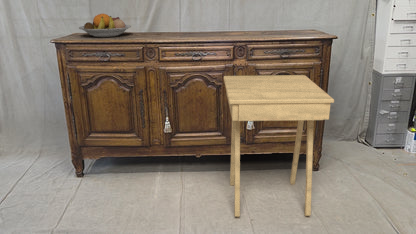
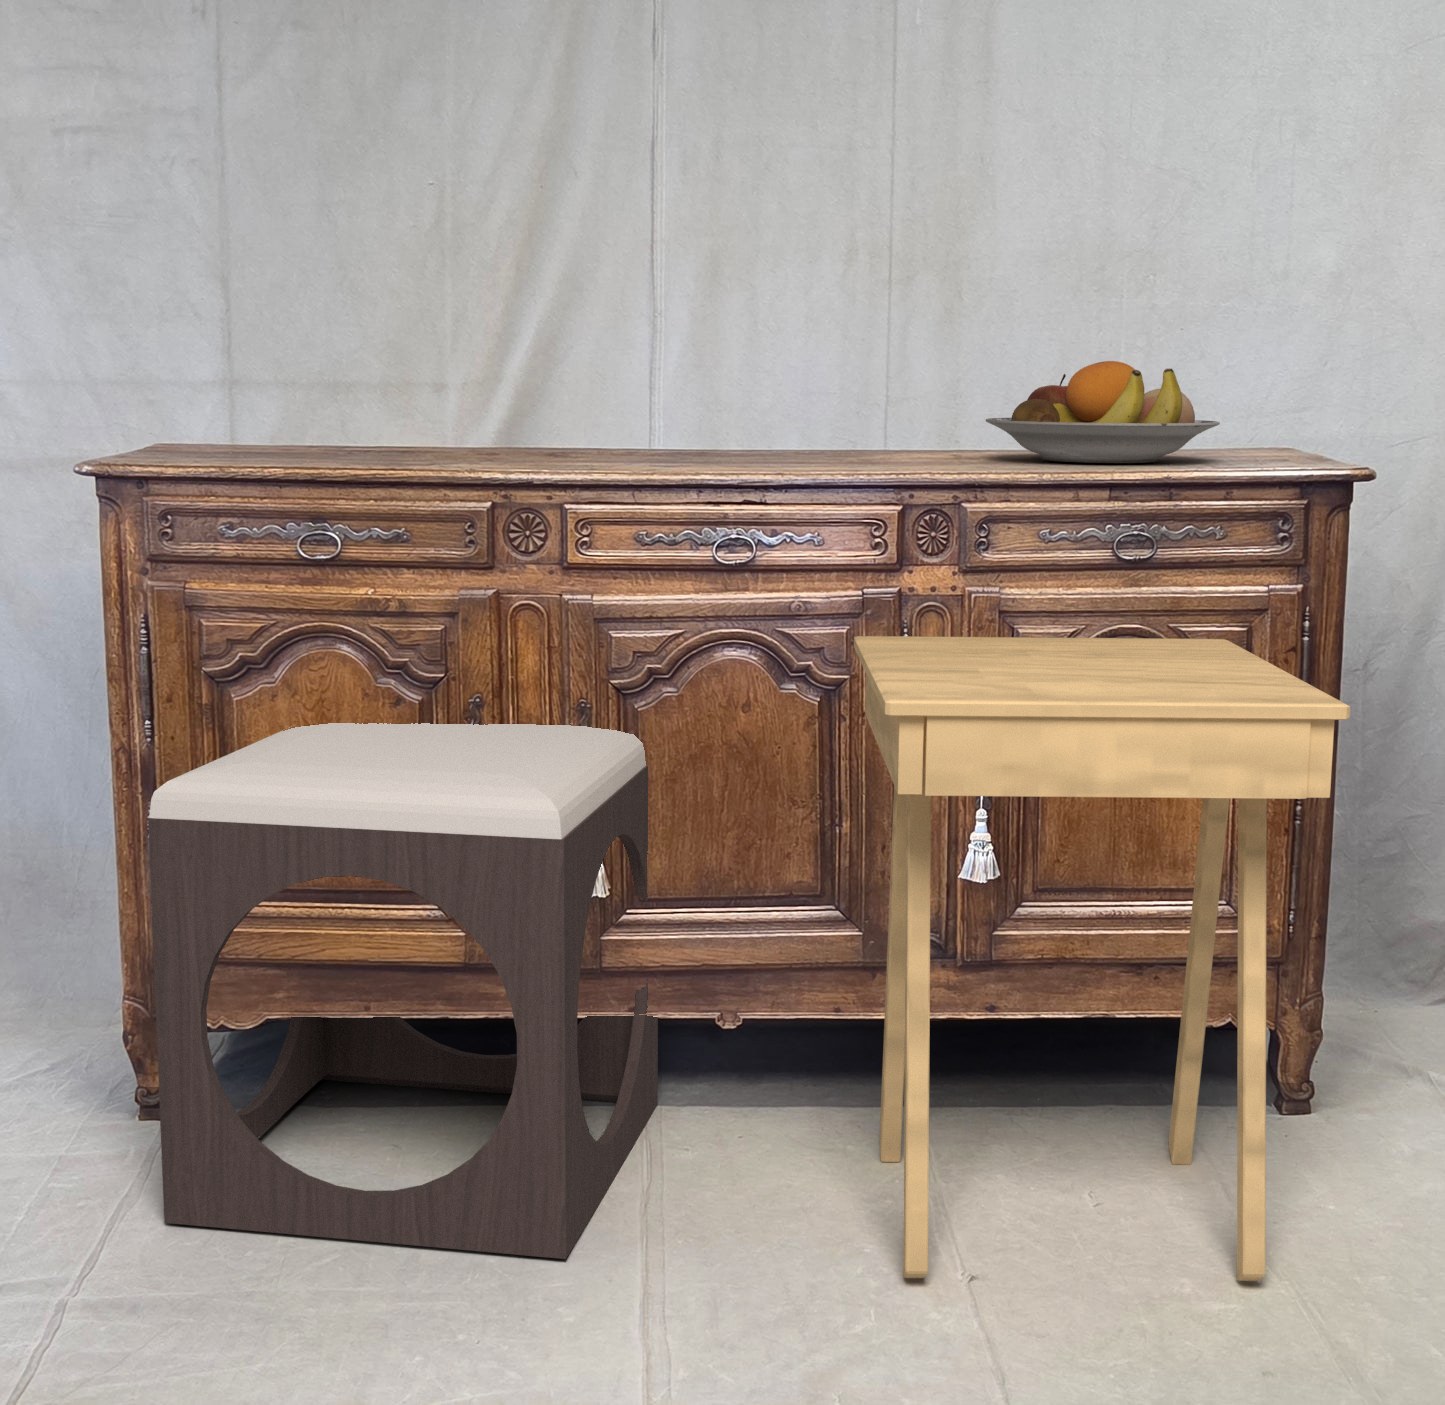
fruit bowl: present [79,14,131,37] -> present [986,361,1220,463]
footstool: none [68,93,184,213] -> present [148,723,658,1259]

